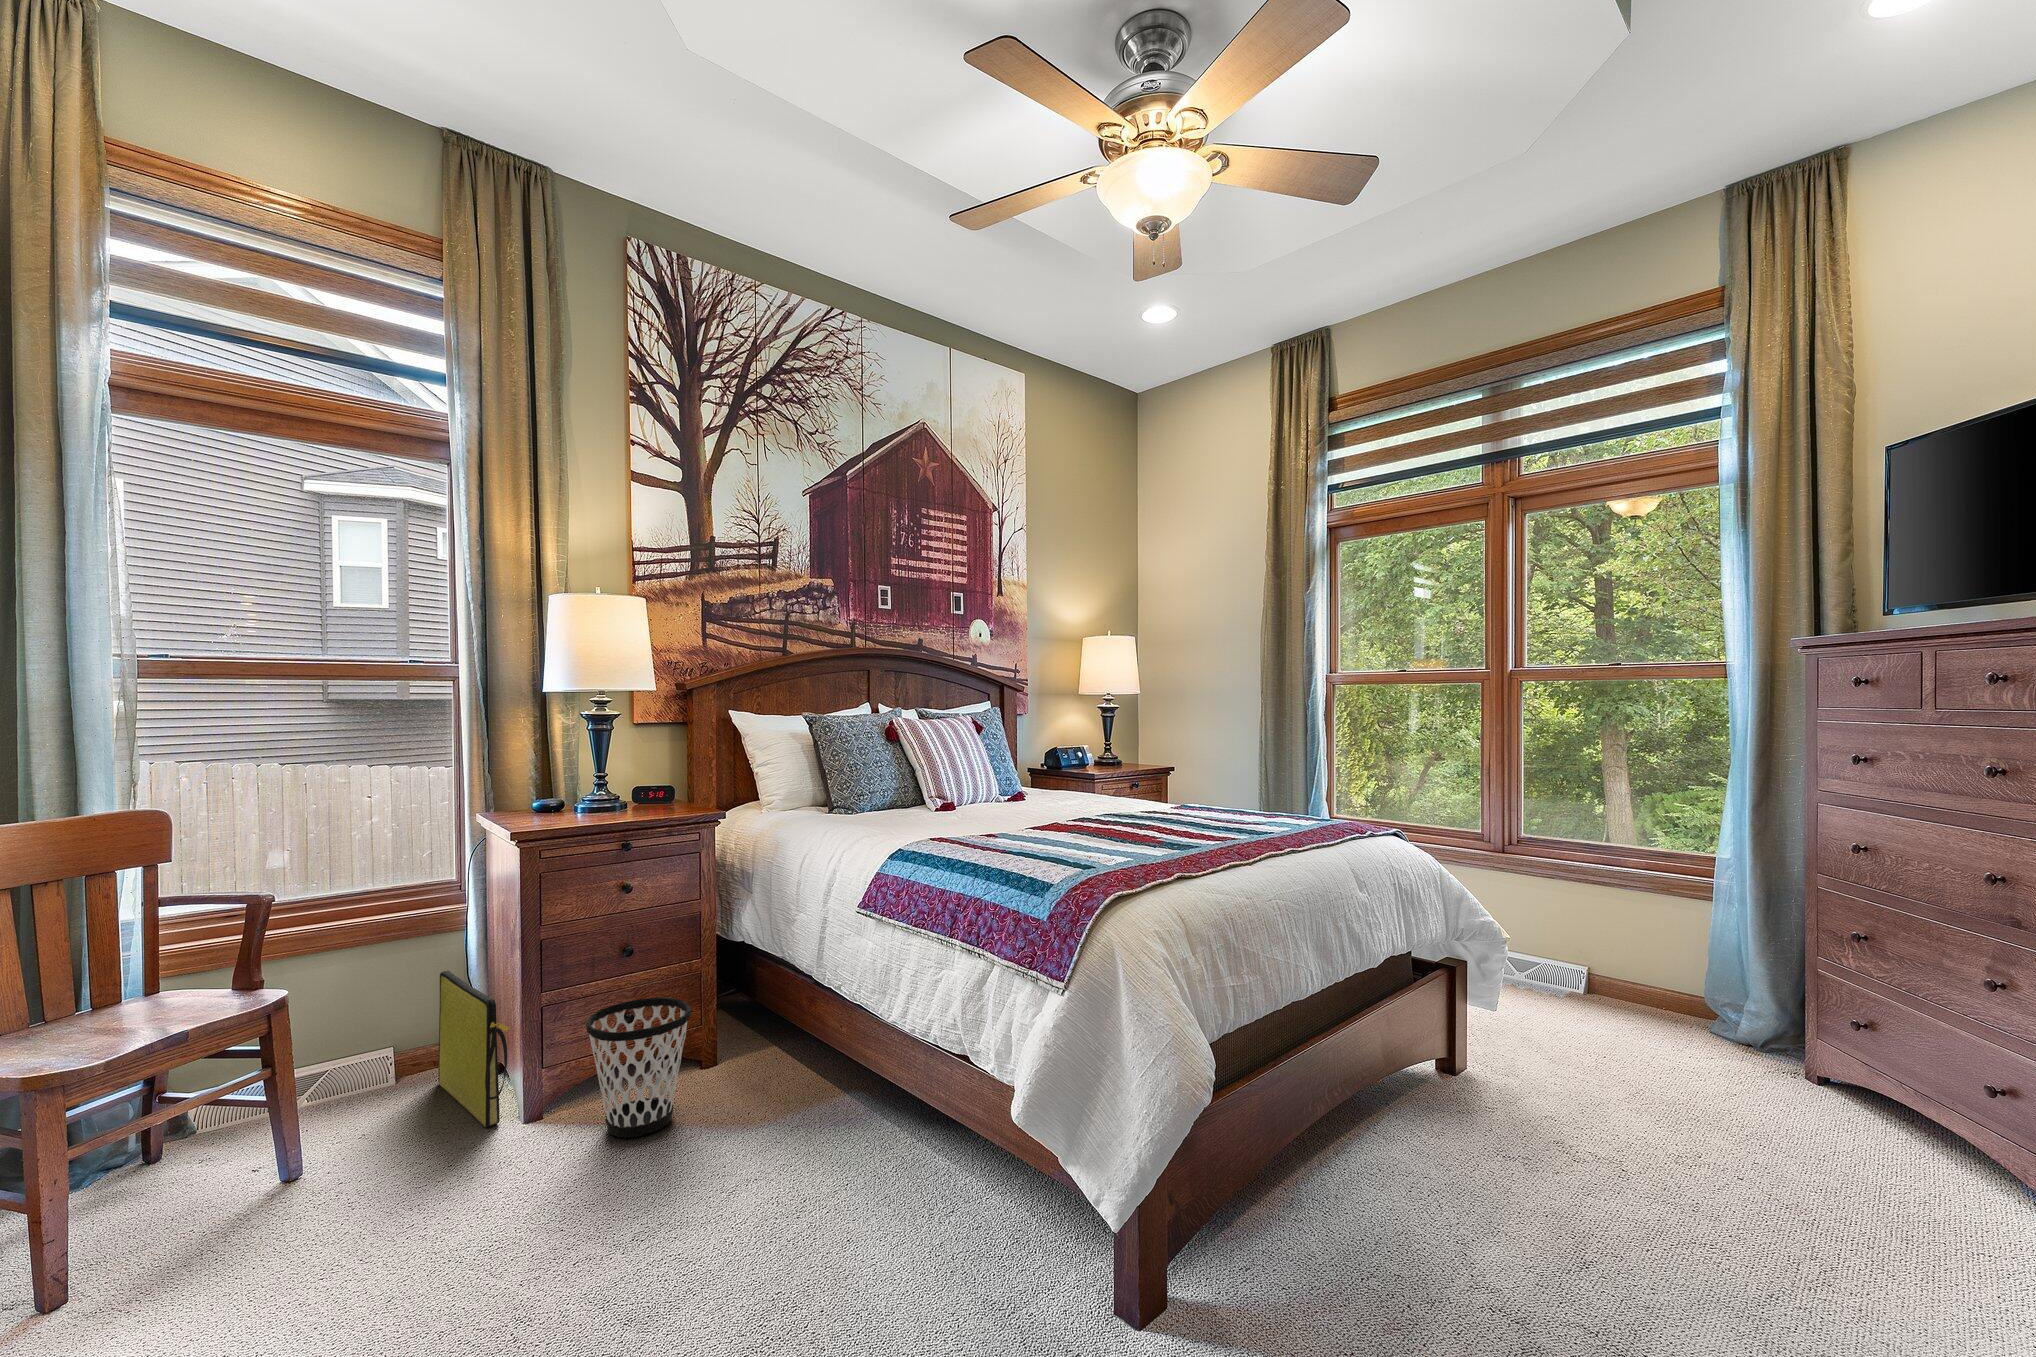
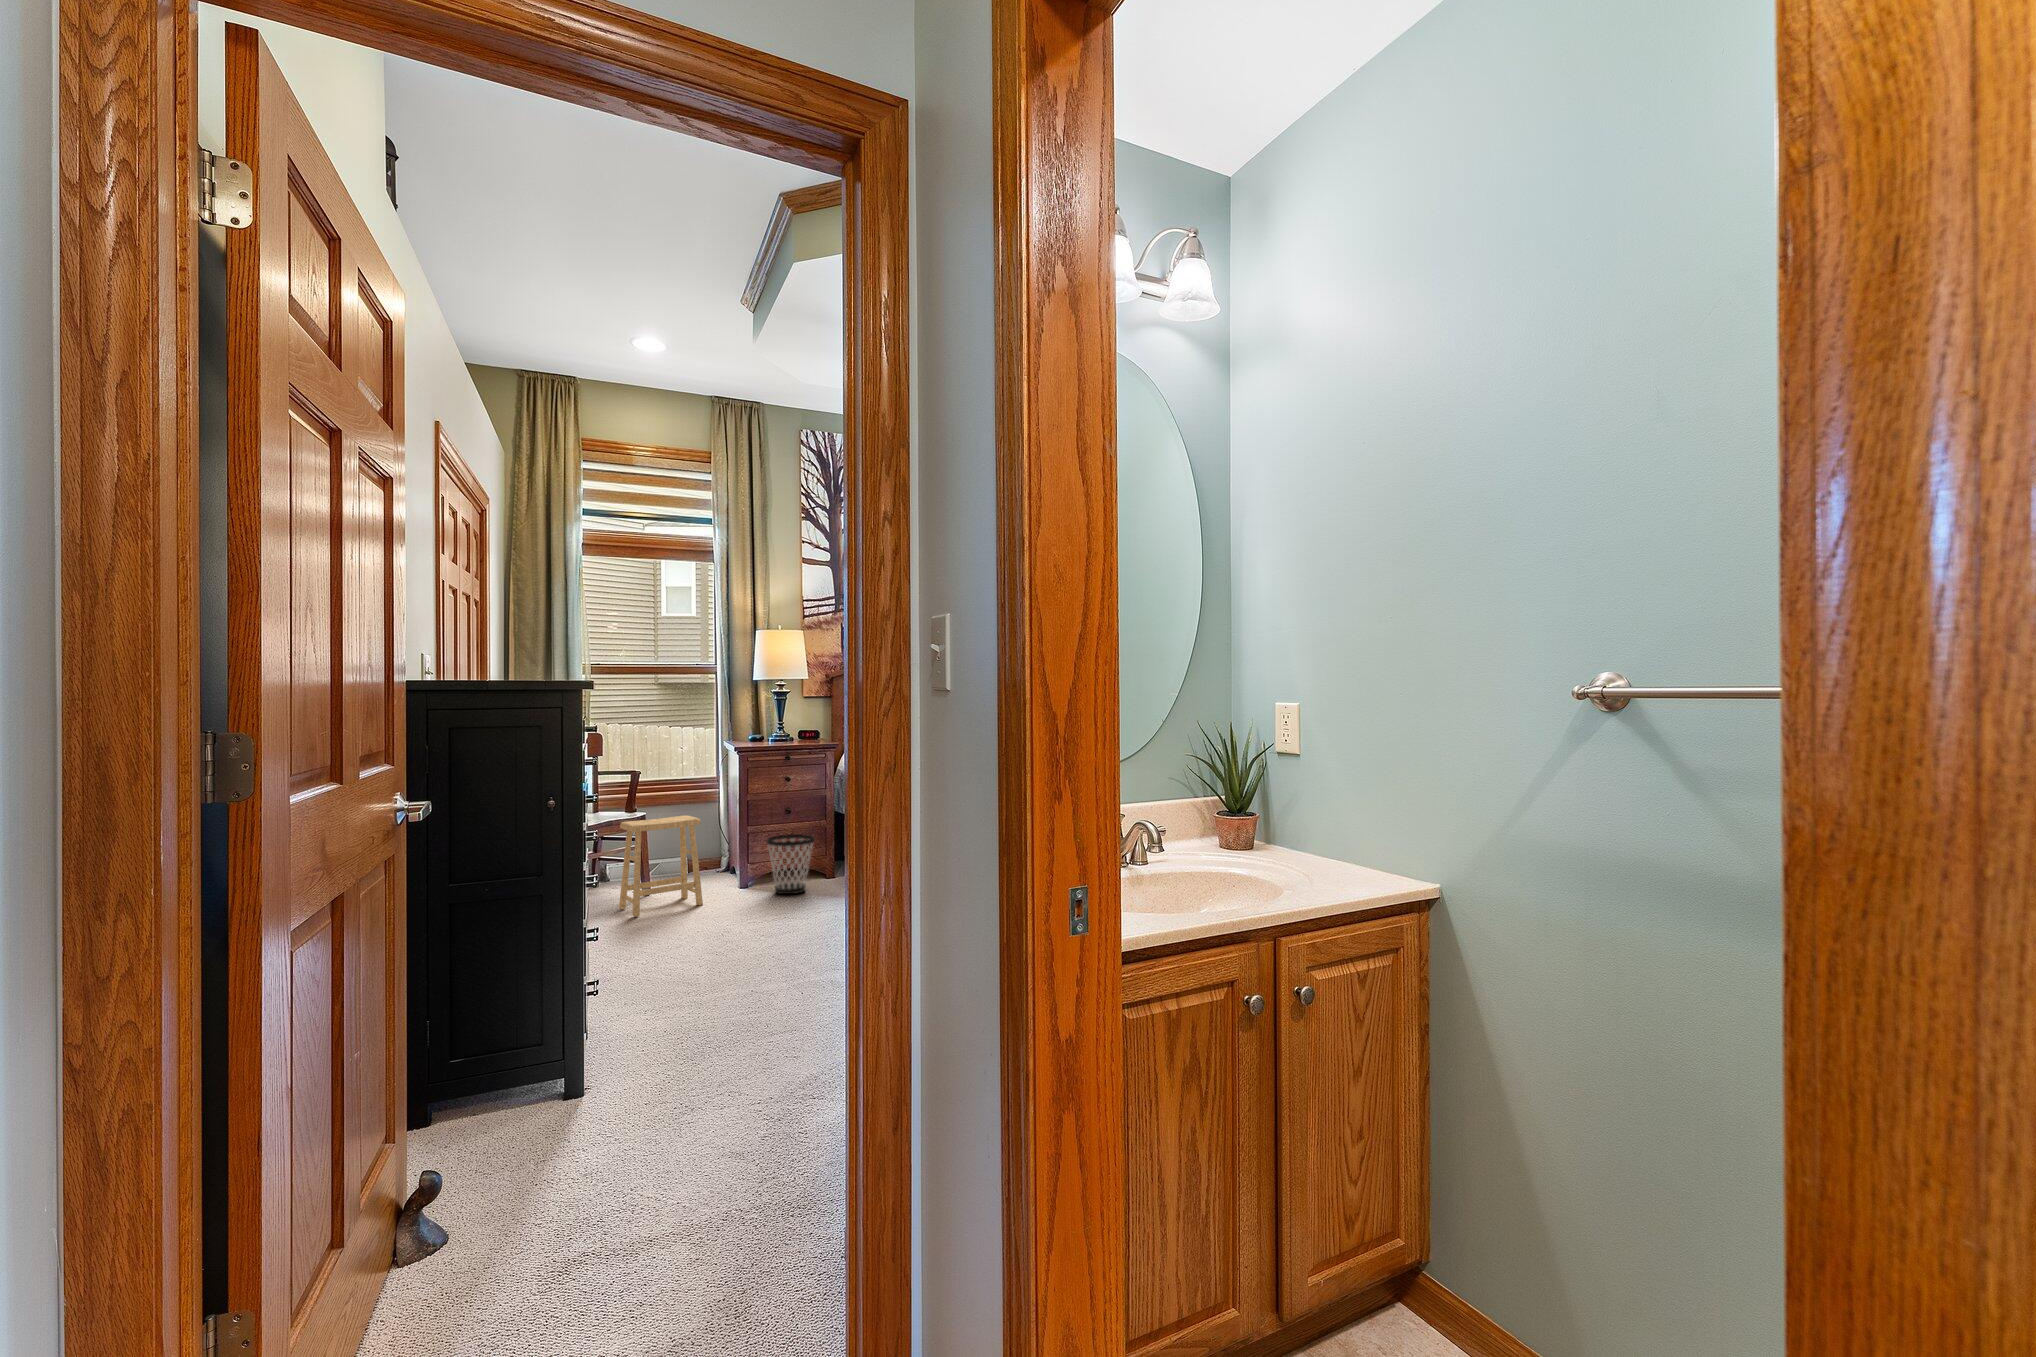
bag: present [438,971,509,1127] -> none [706,819,735,887]
footstool: none [204,997,439,1298] -> present [619,815,703,917]

